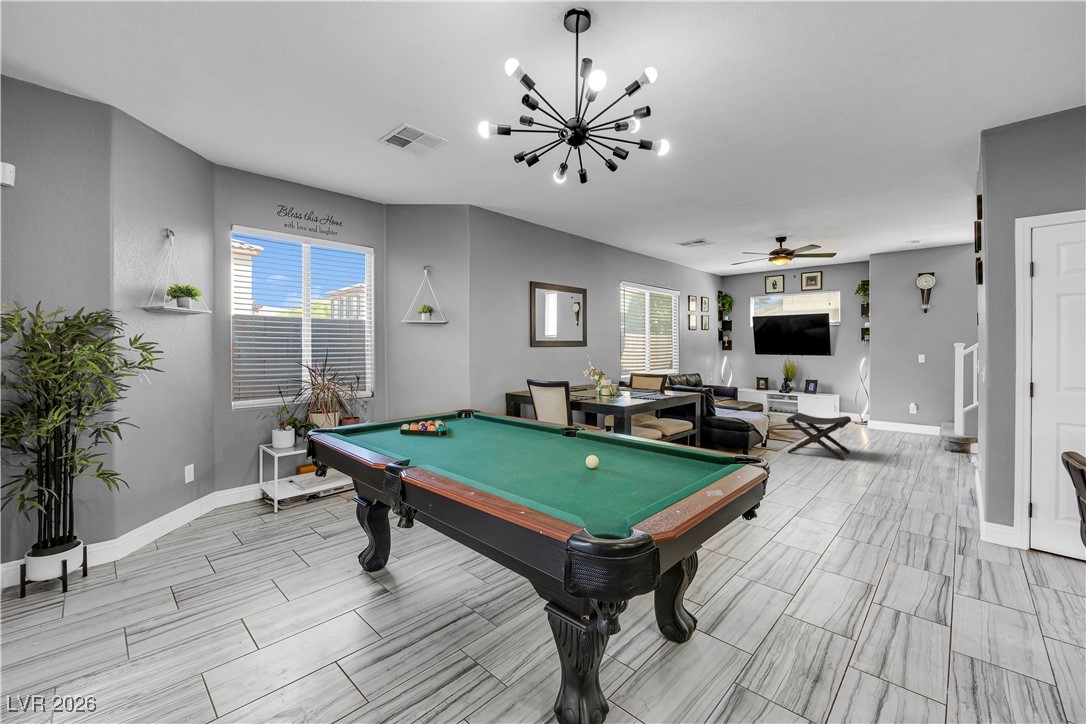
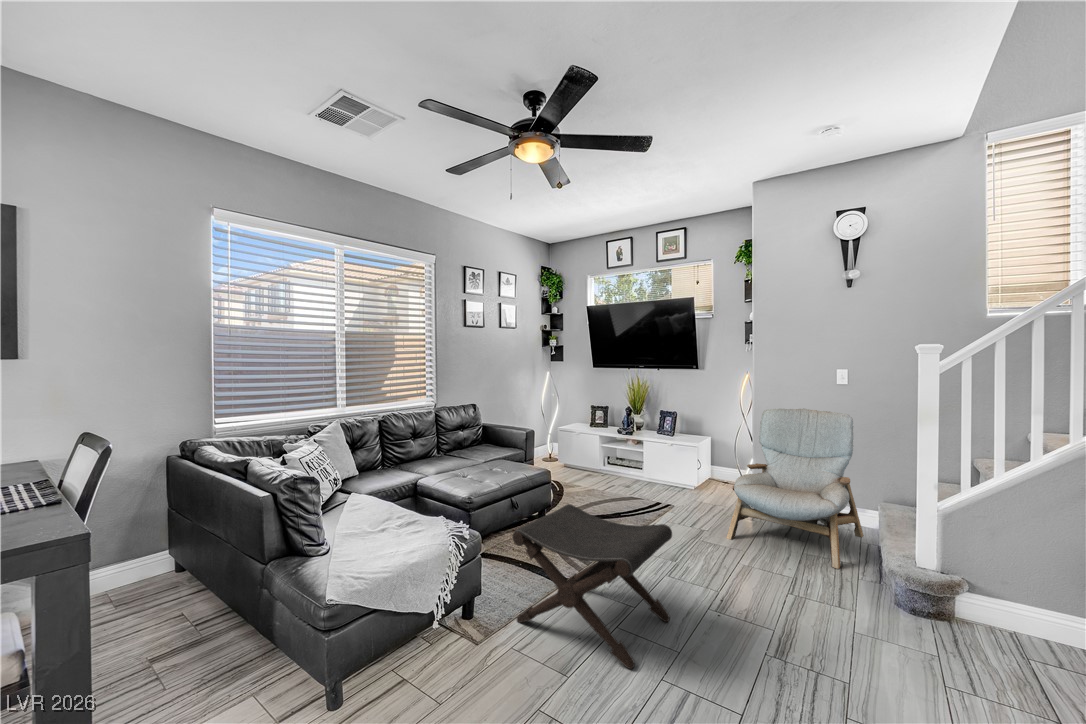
armchair: none [861,375,933,444] -> present [727,409,864,569]

